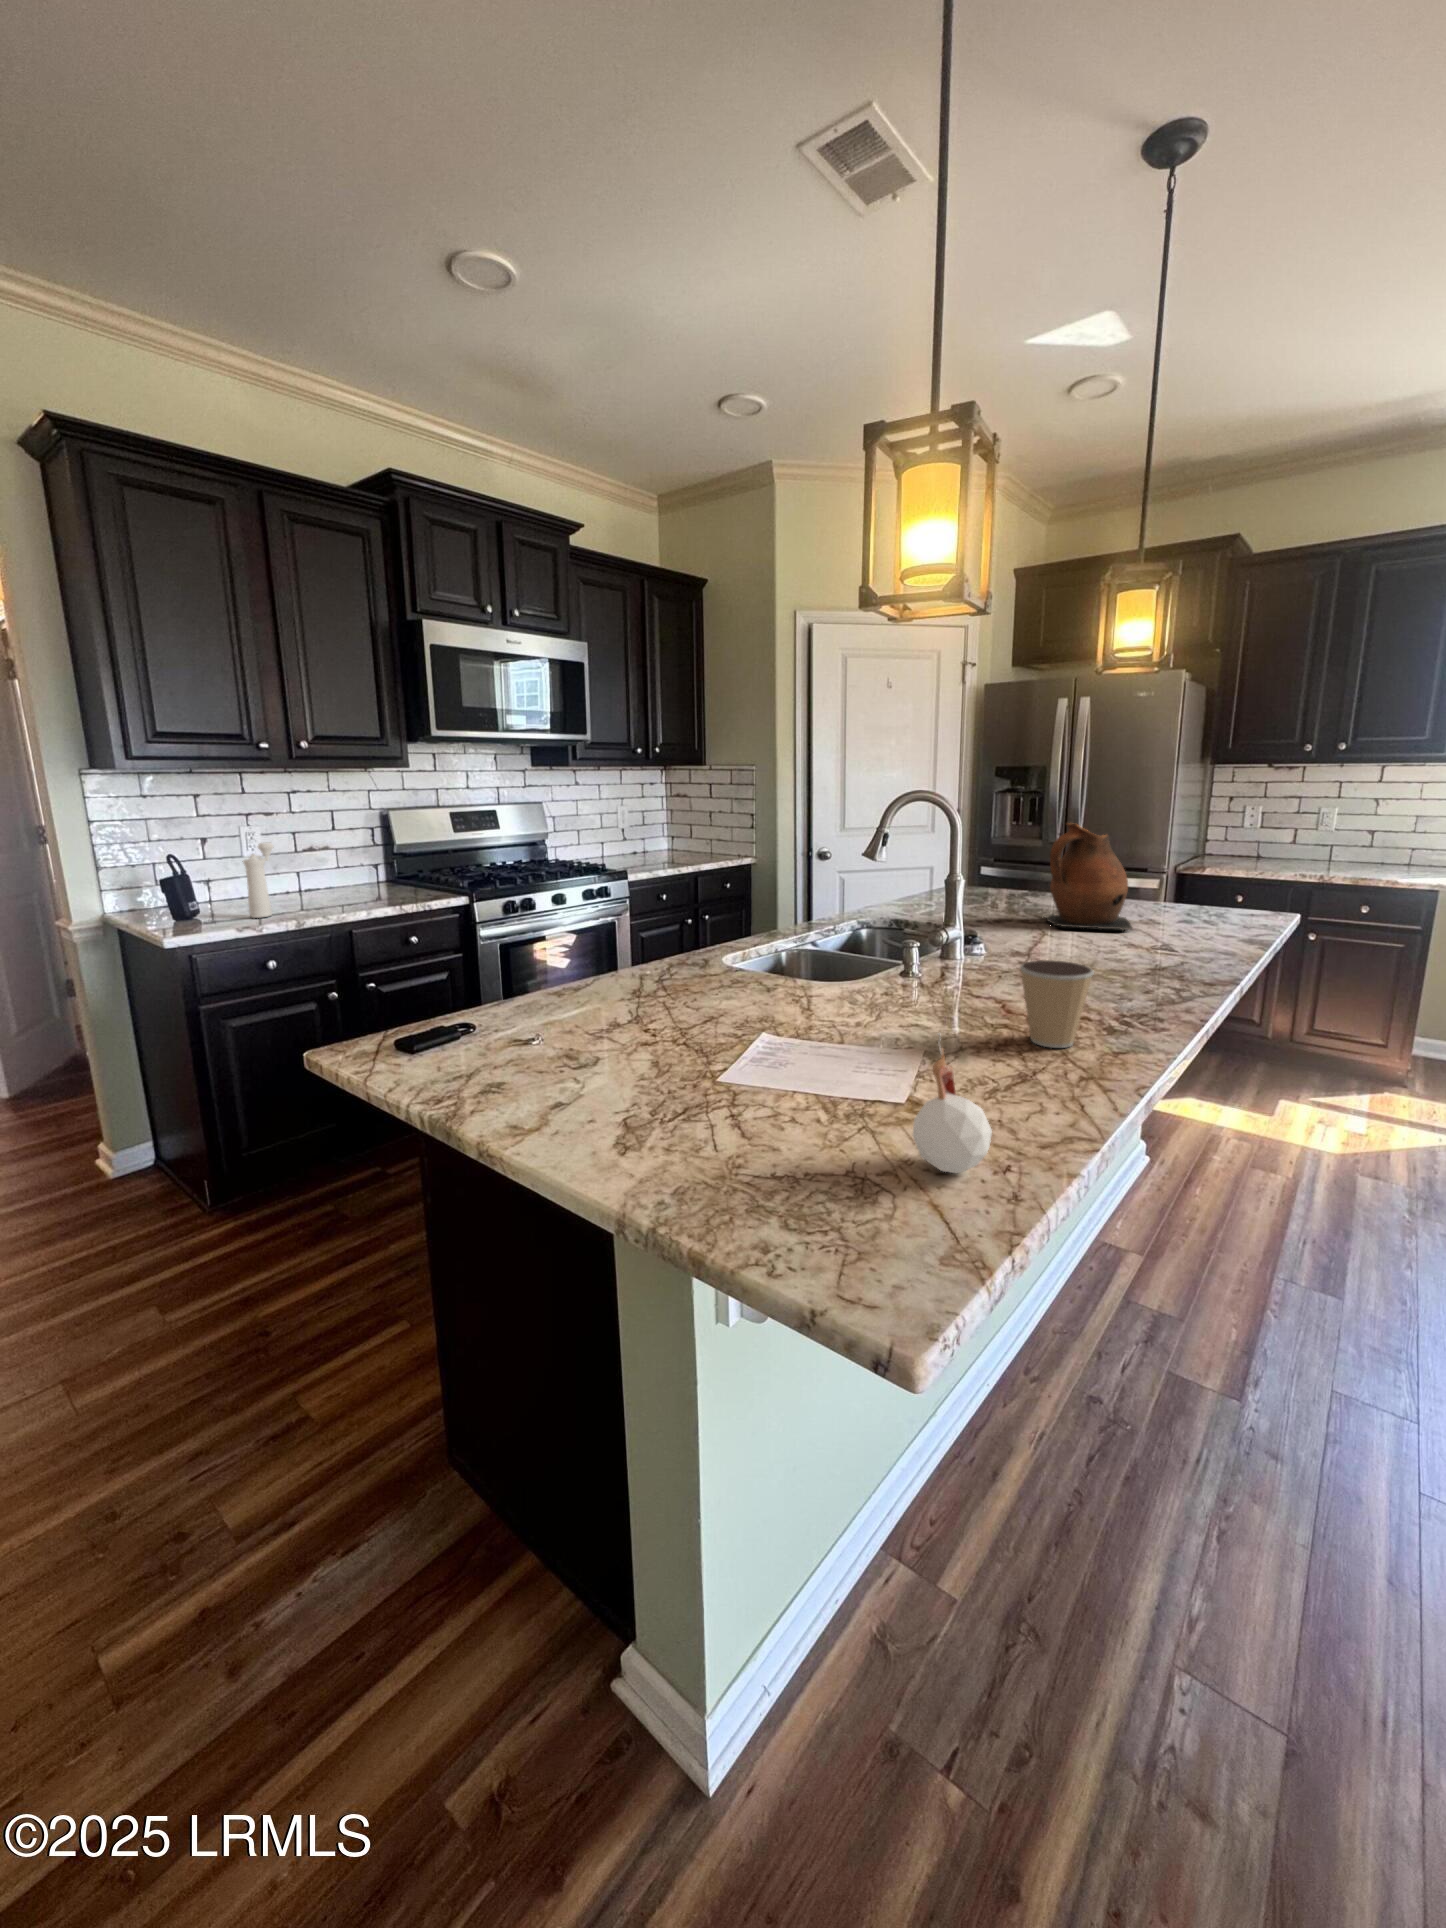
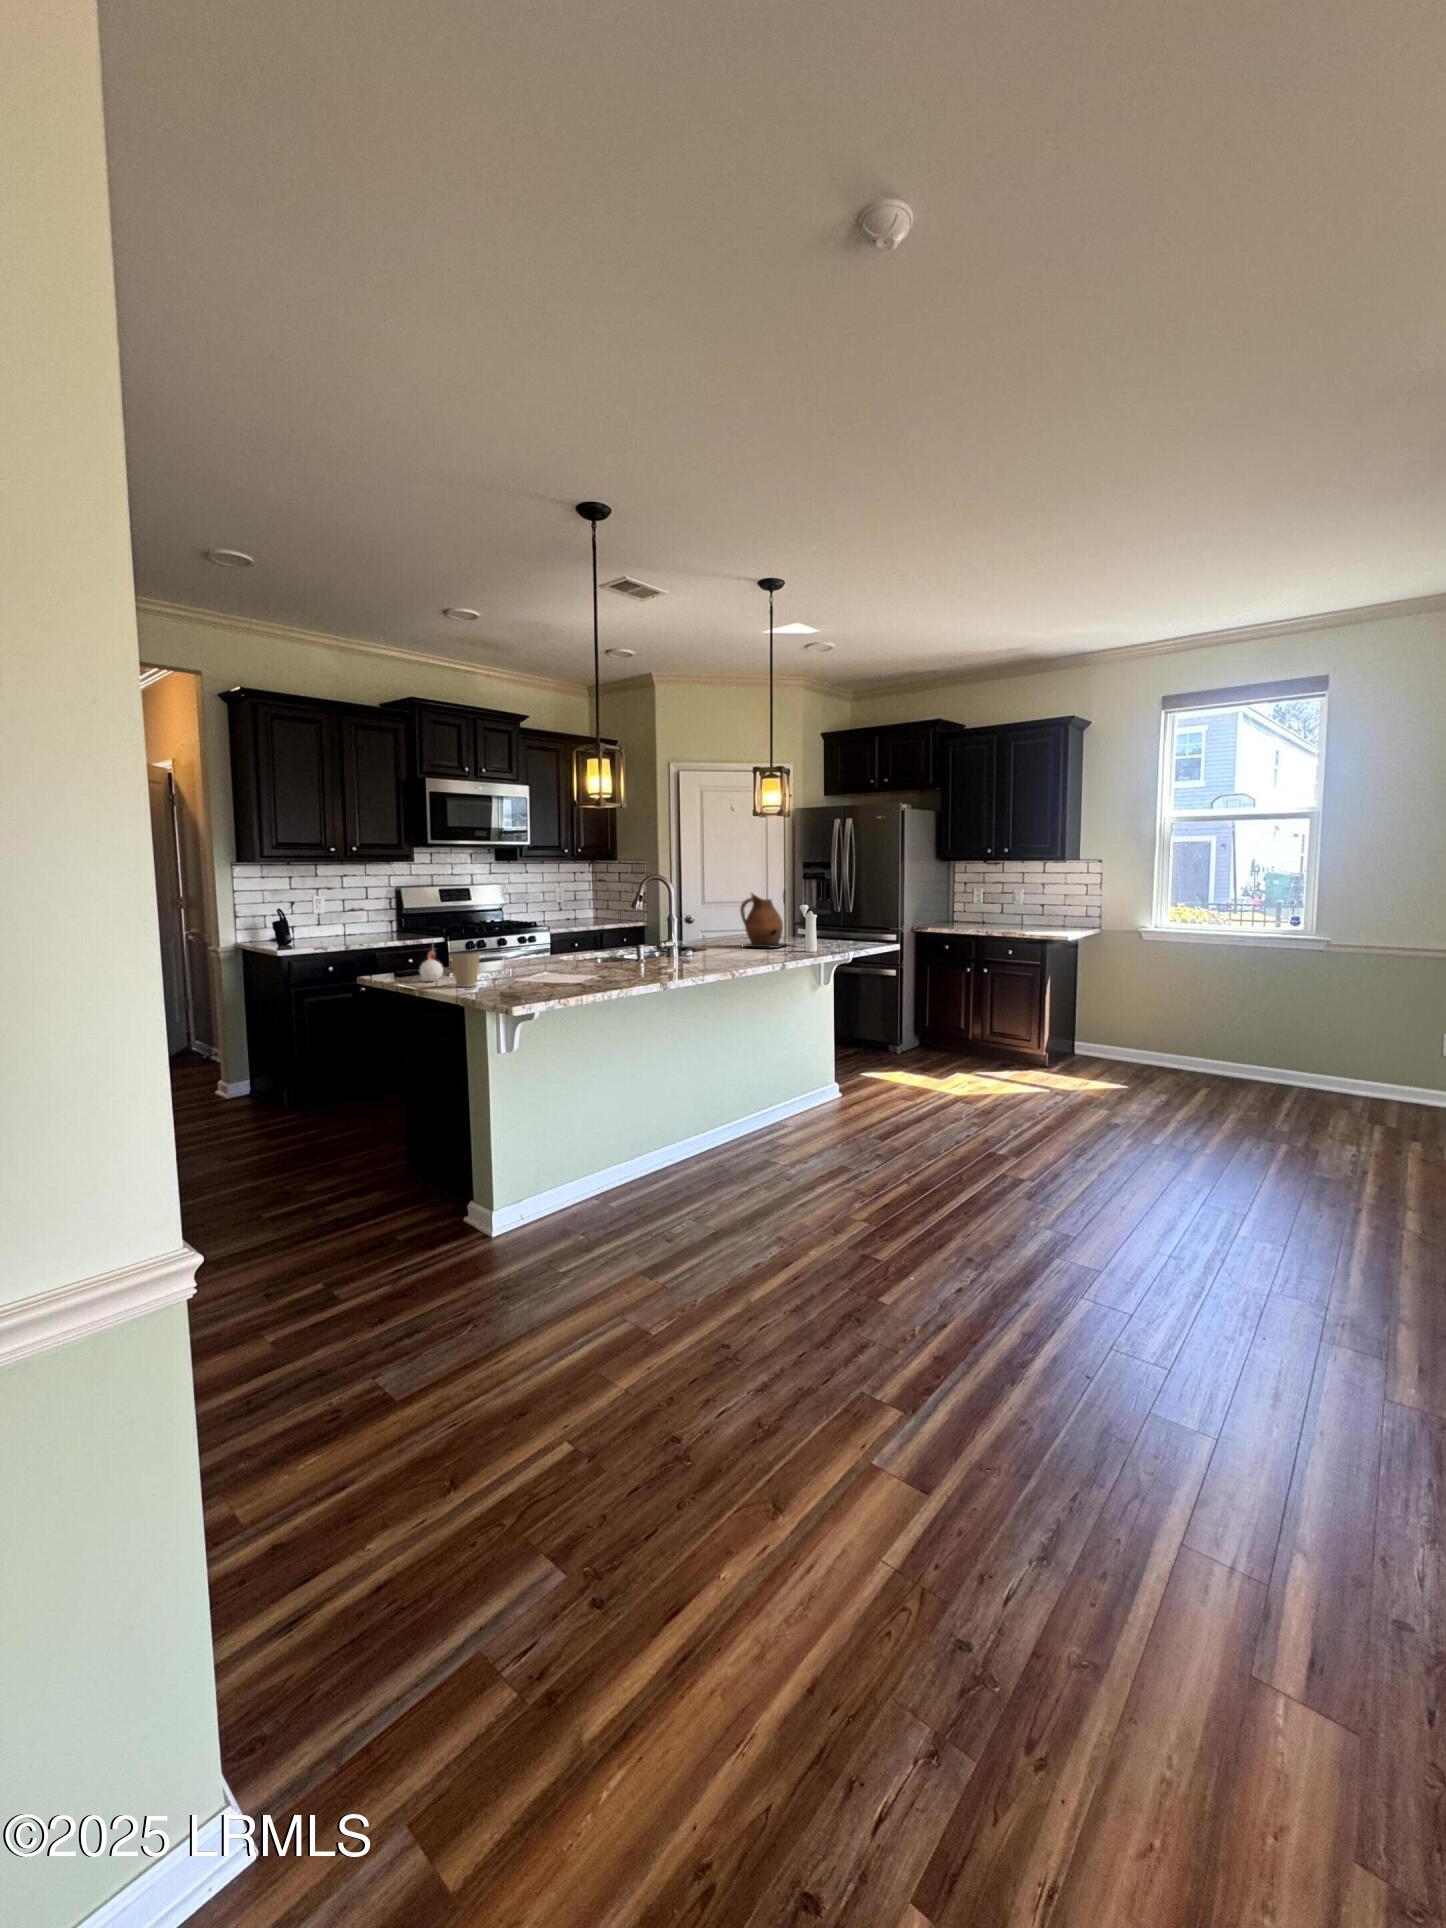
pepper mill: present [242,842,274,918] -> present [800,905,817,952]
coffee cup: present [1020,960,1094,1048] -> present [449,951,480,987]
candle: present [913,1034,992,1173] -> present [420,950,443,981]

